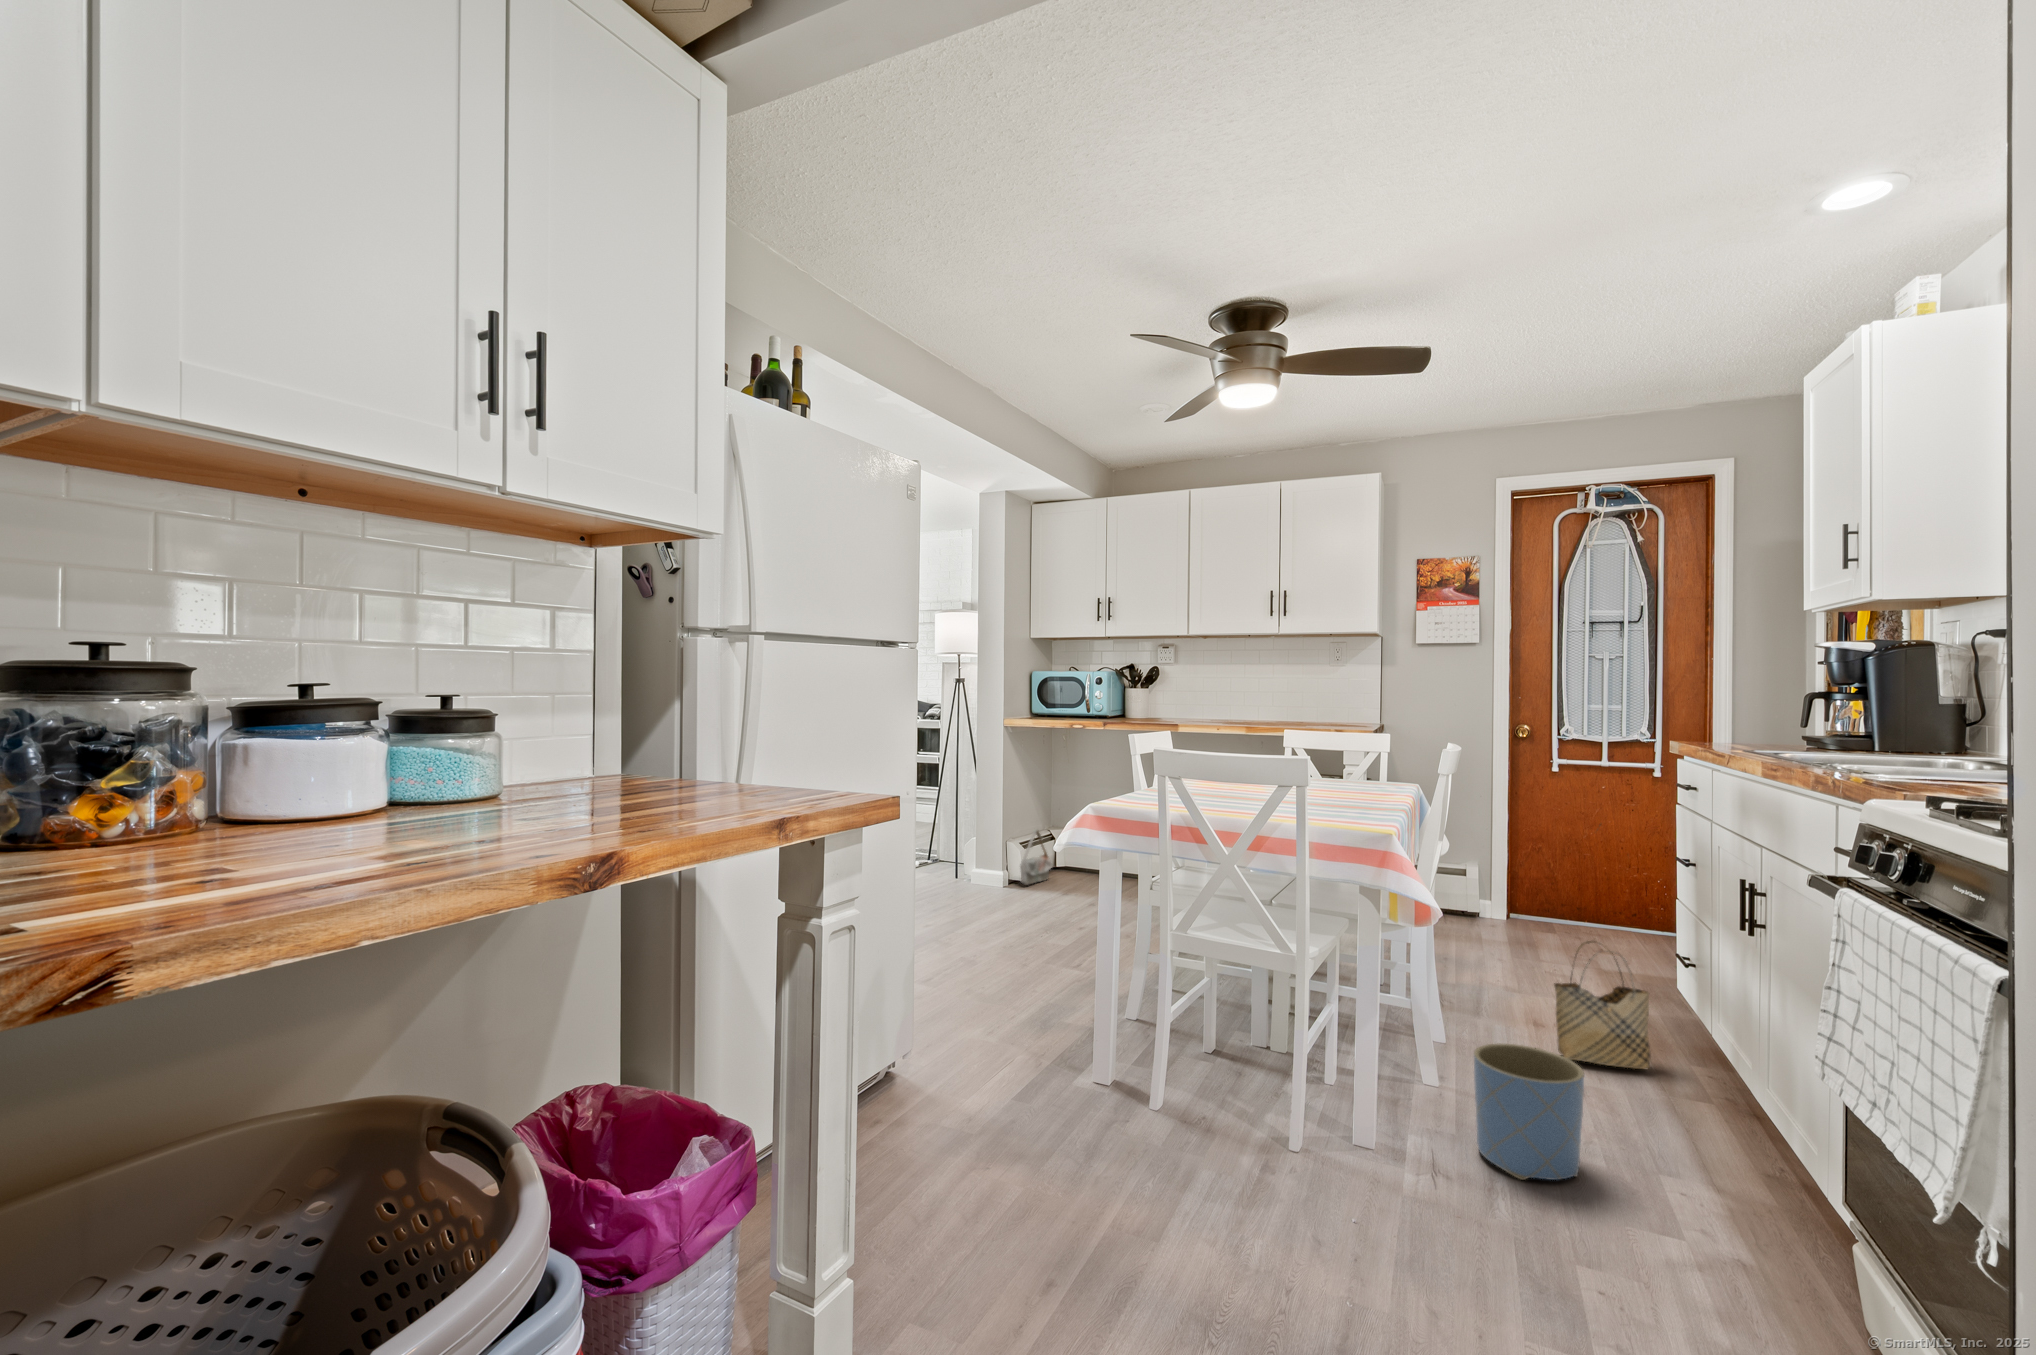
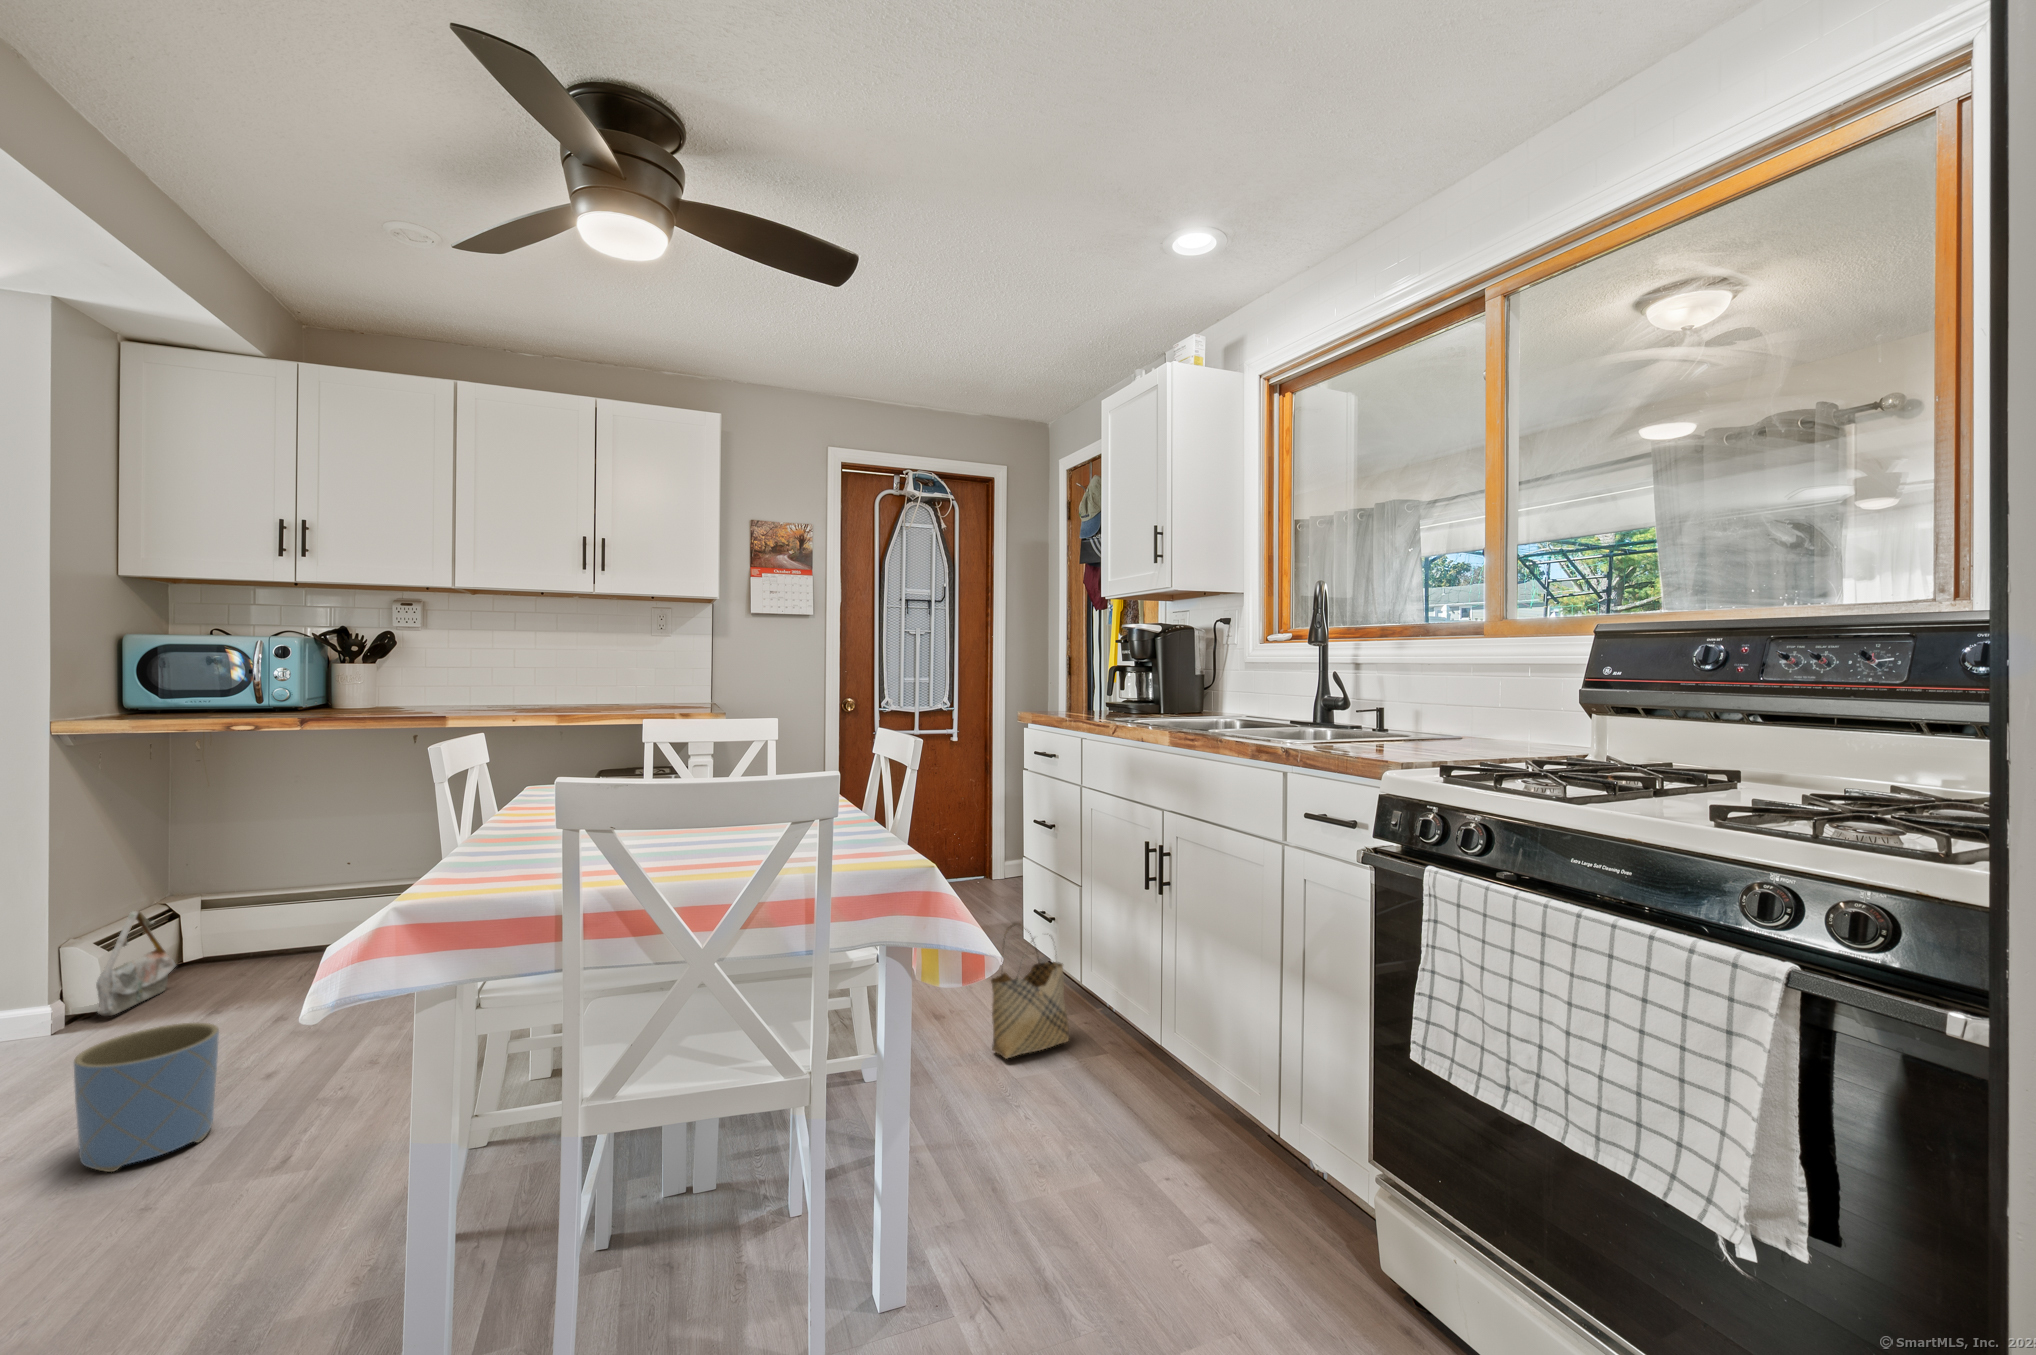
planter: present [1474,1043,1584,1180] -> present [74,1023,219,1172]

